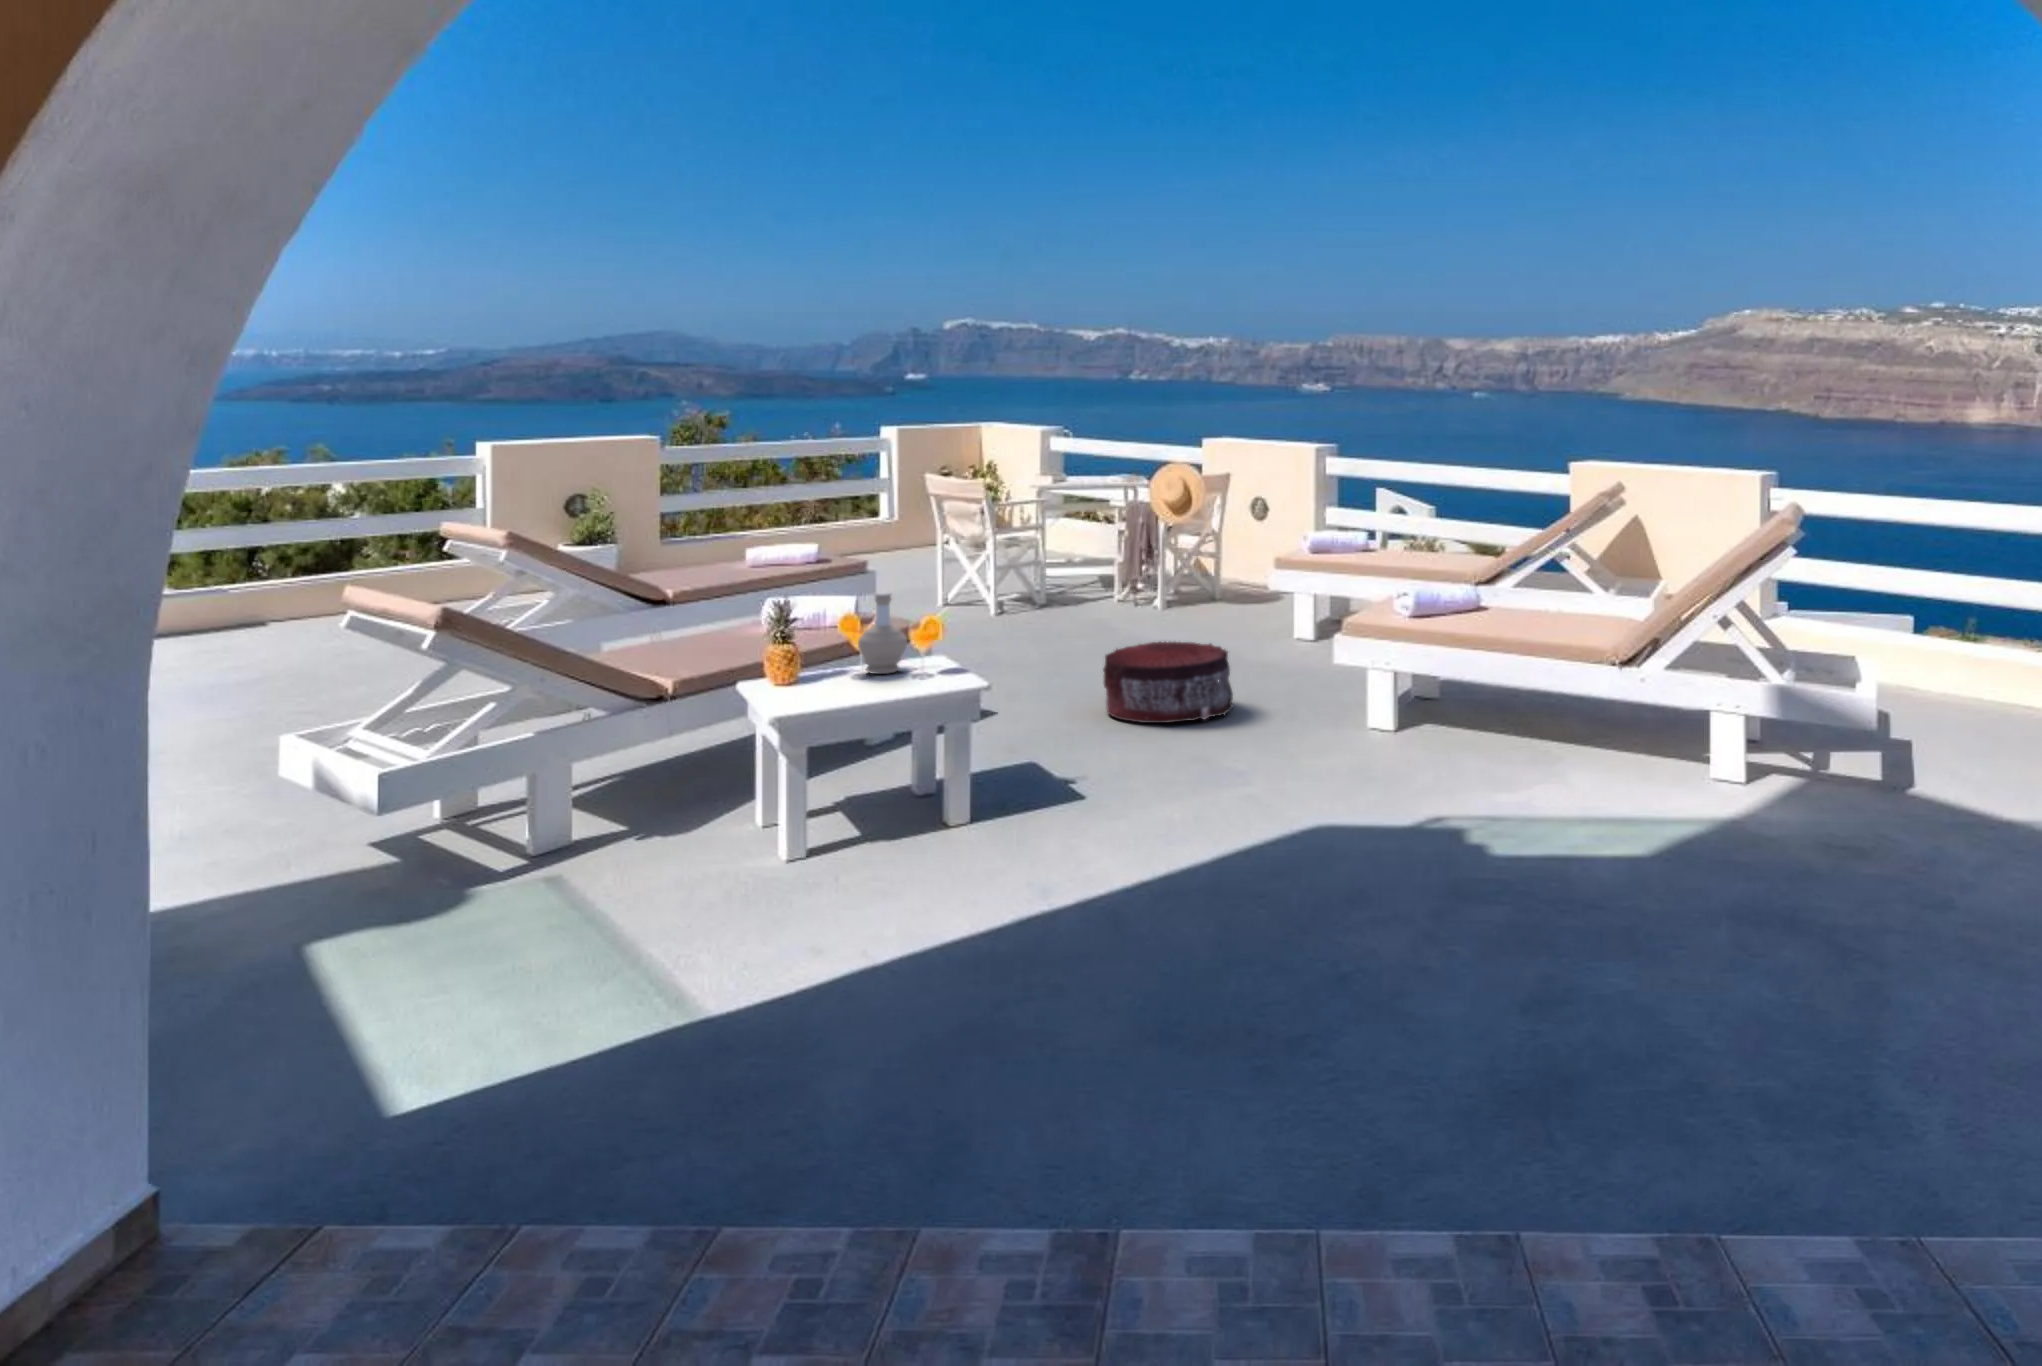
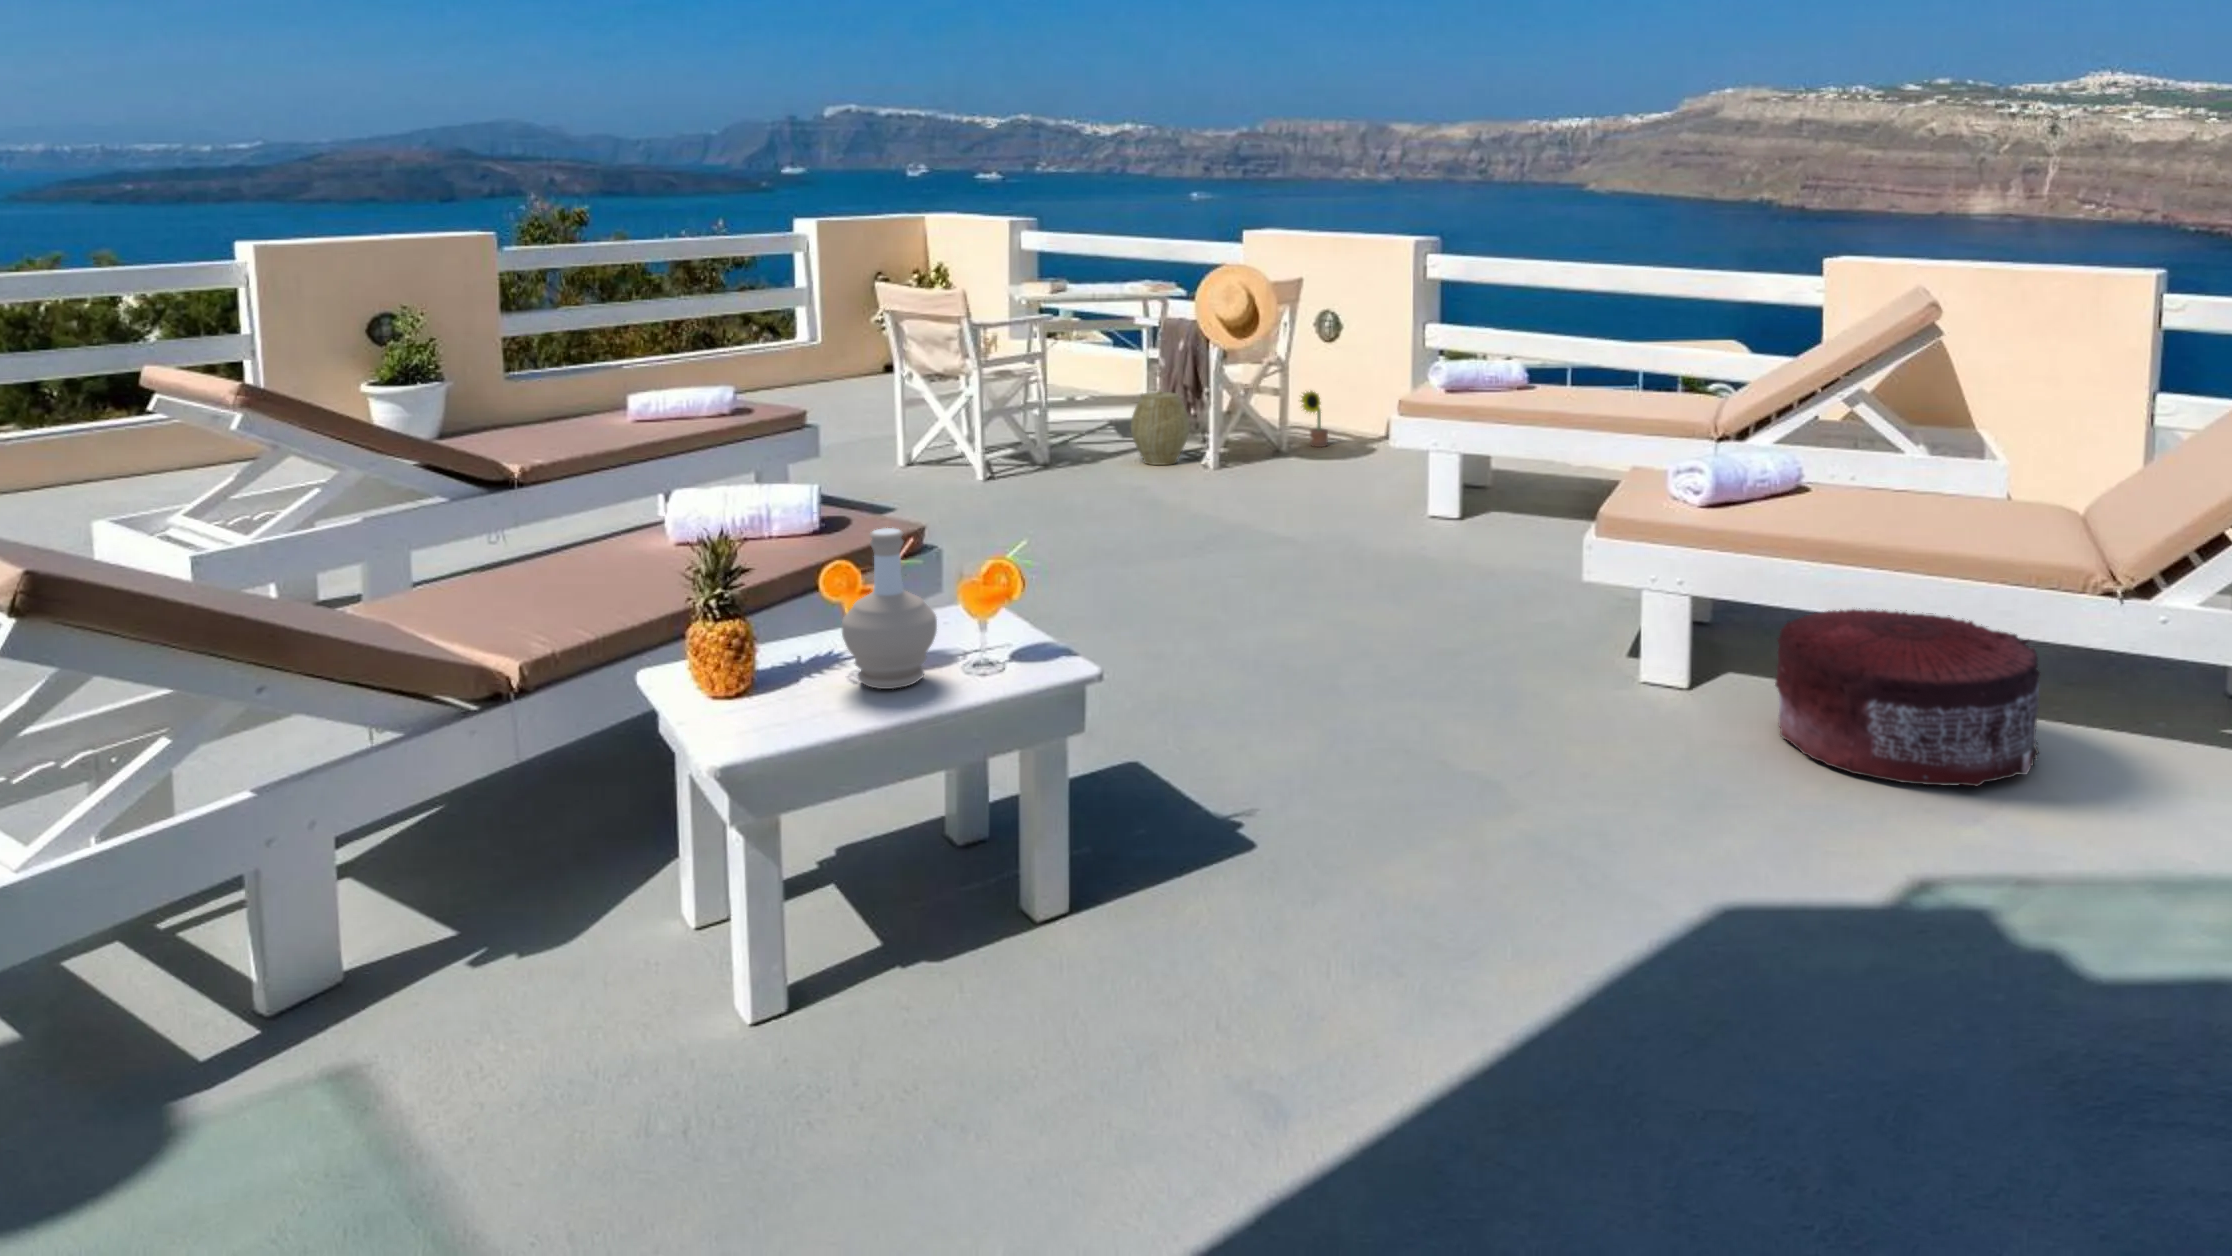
woven basket: none [1107,554,1150,610] -> present [1131,391,1190,465]
decorative plant: none [1237,556,1260,600] -> present [1301,391,1328,447]
pouf: present [1103,641,1233,723] -> present [1775,608,2040,787]

